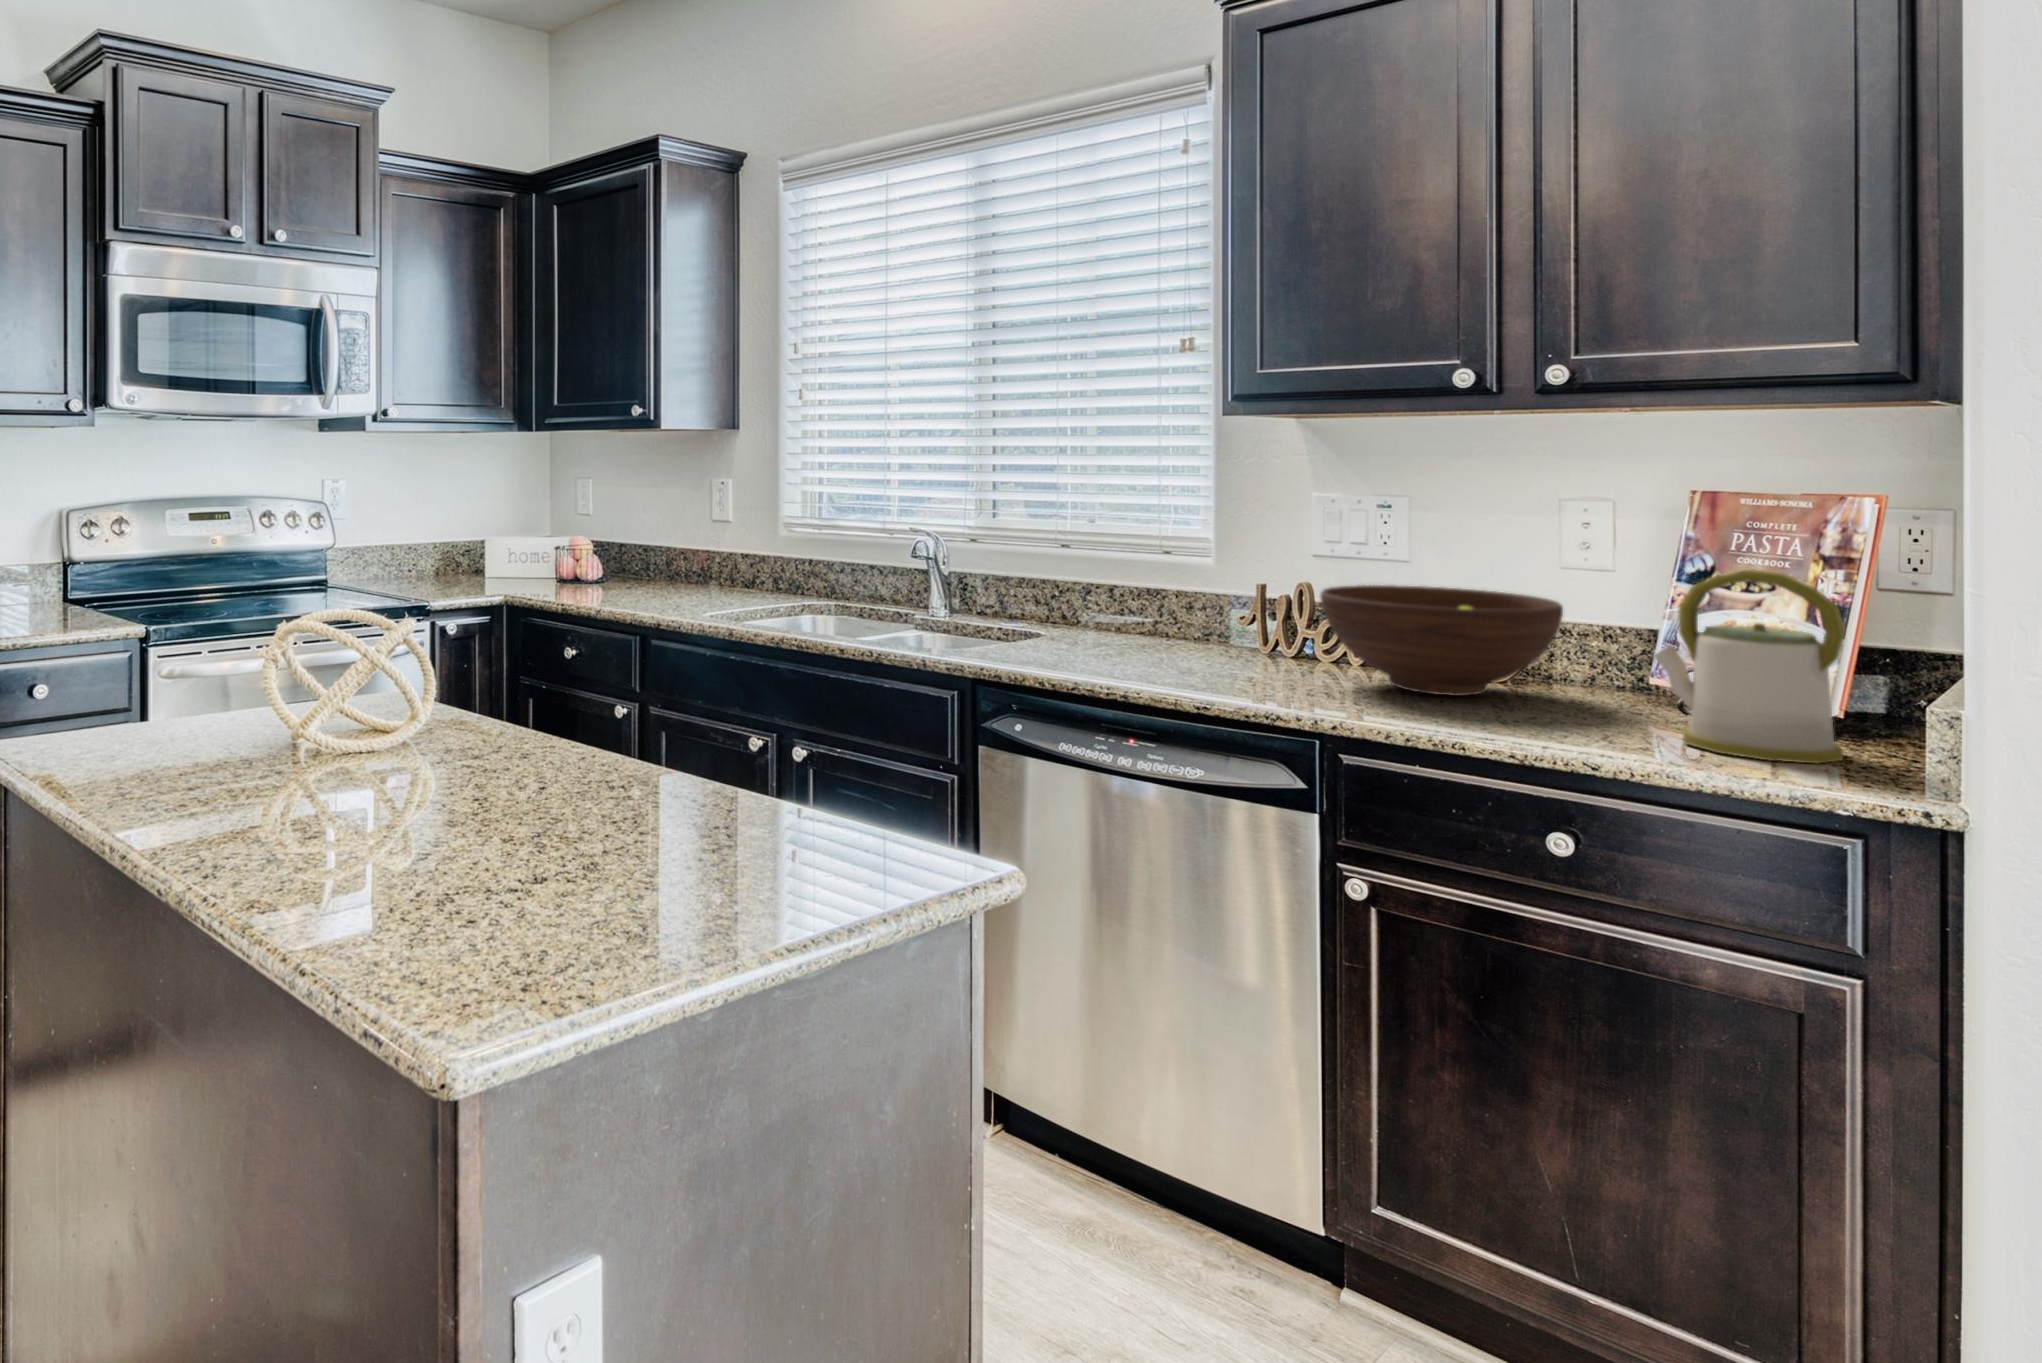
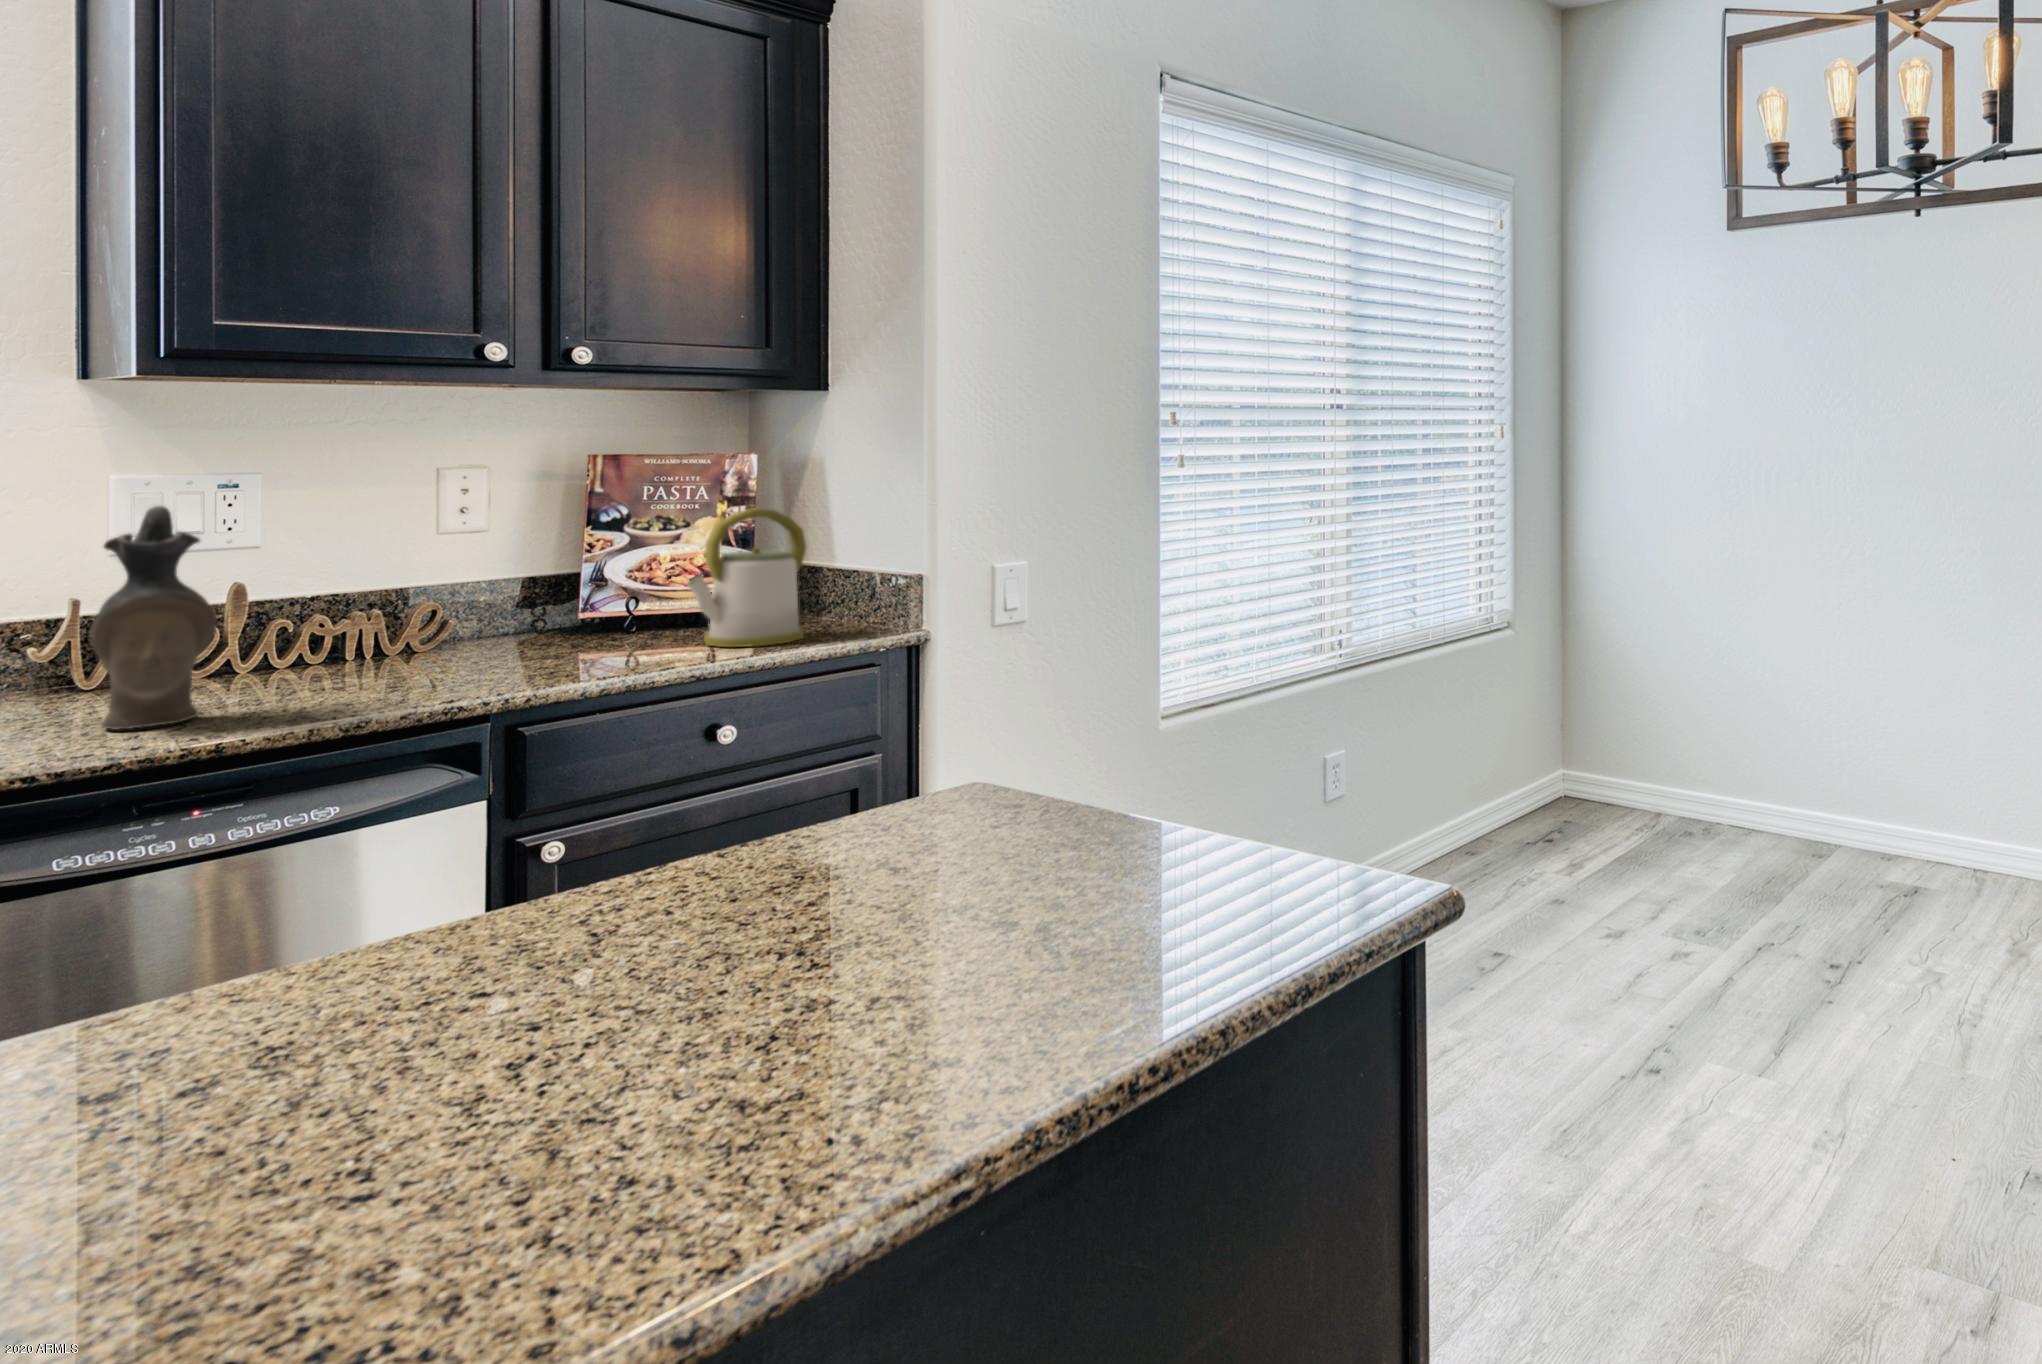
ceramic pitcher: none [1133,513,1212,677] -> present [91,506,217,729]
fruit bowl: present [1321,585,1563,696] -> none [297,560,561,672]

